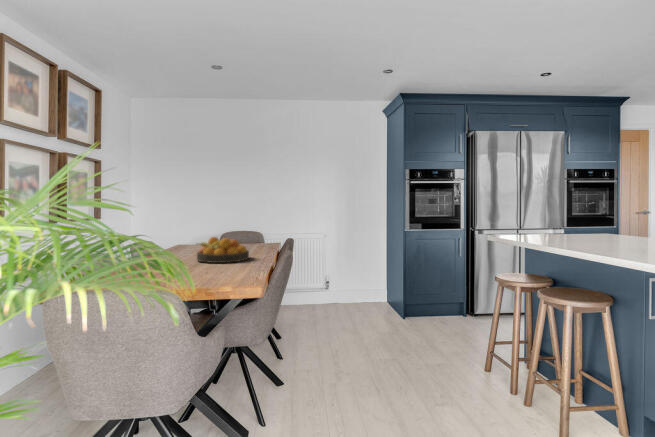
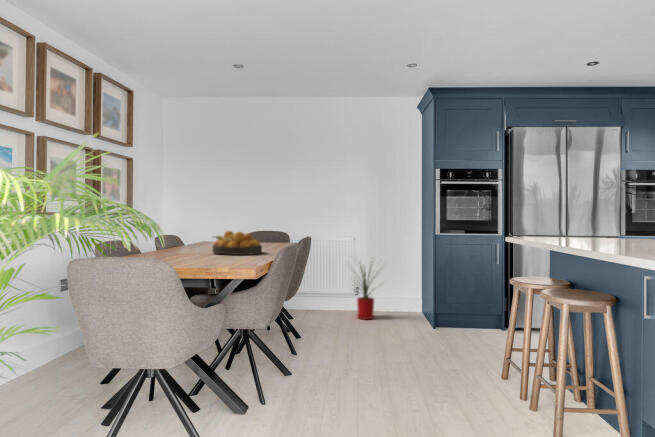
house plant: none [320,250,364,311] -> present [357,266,381,319]

